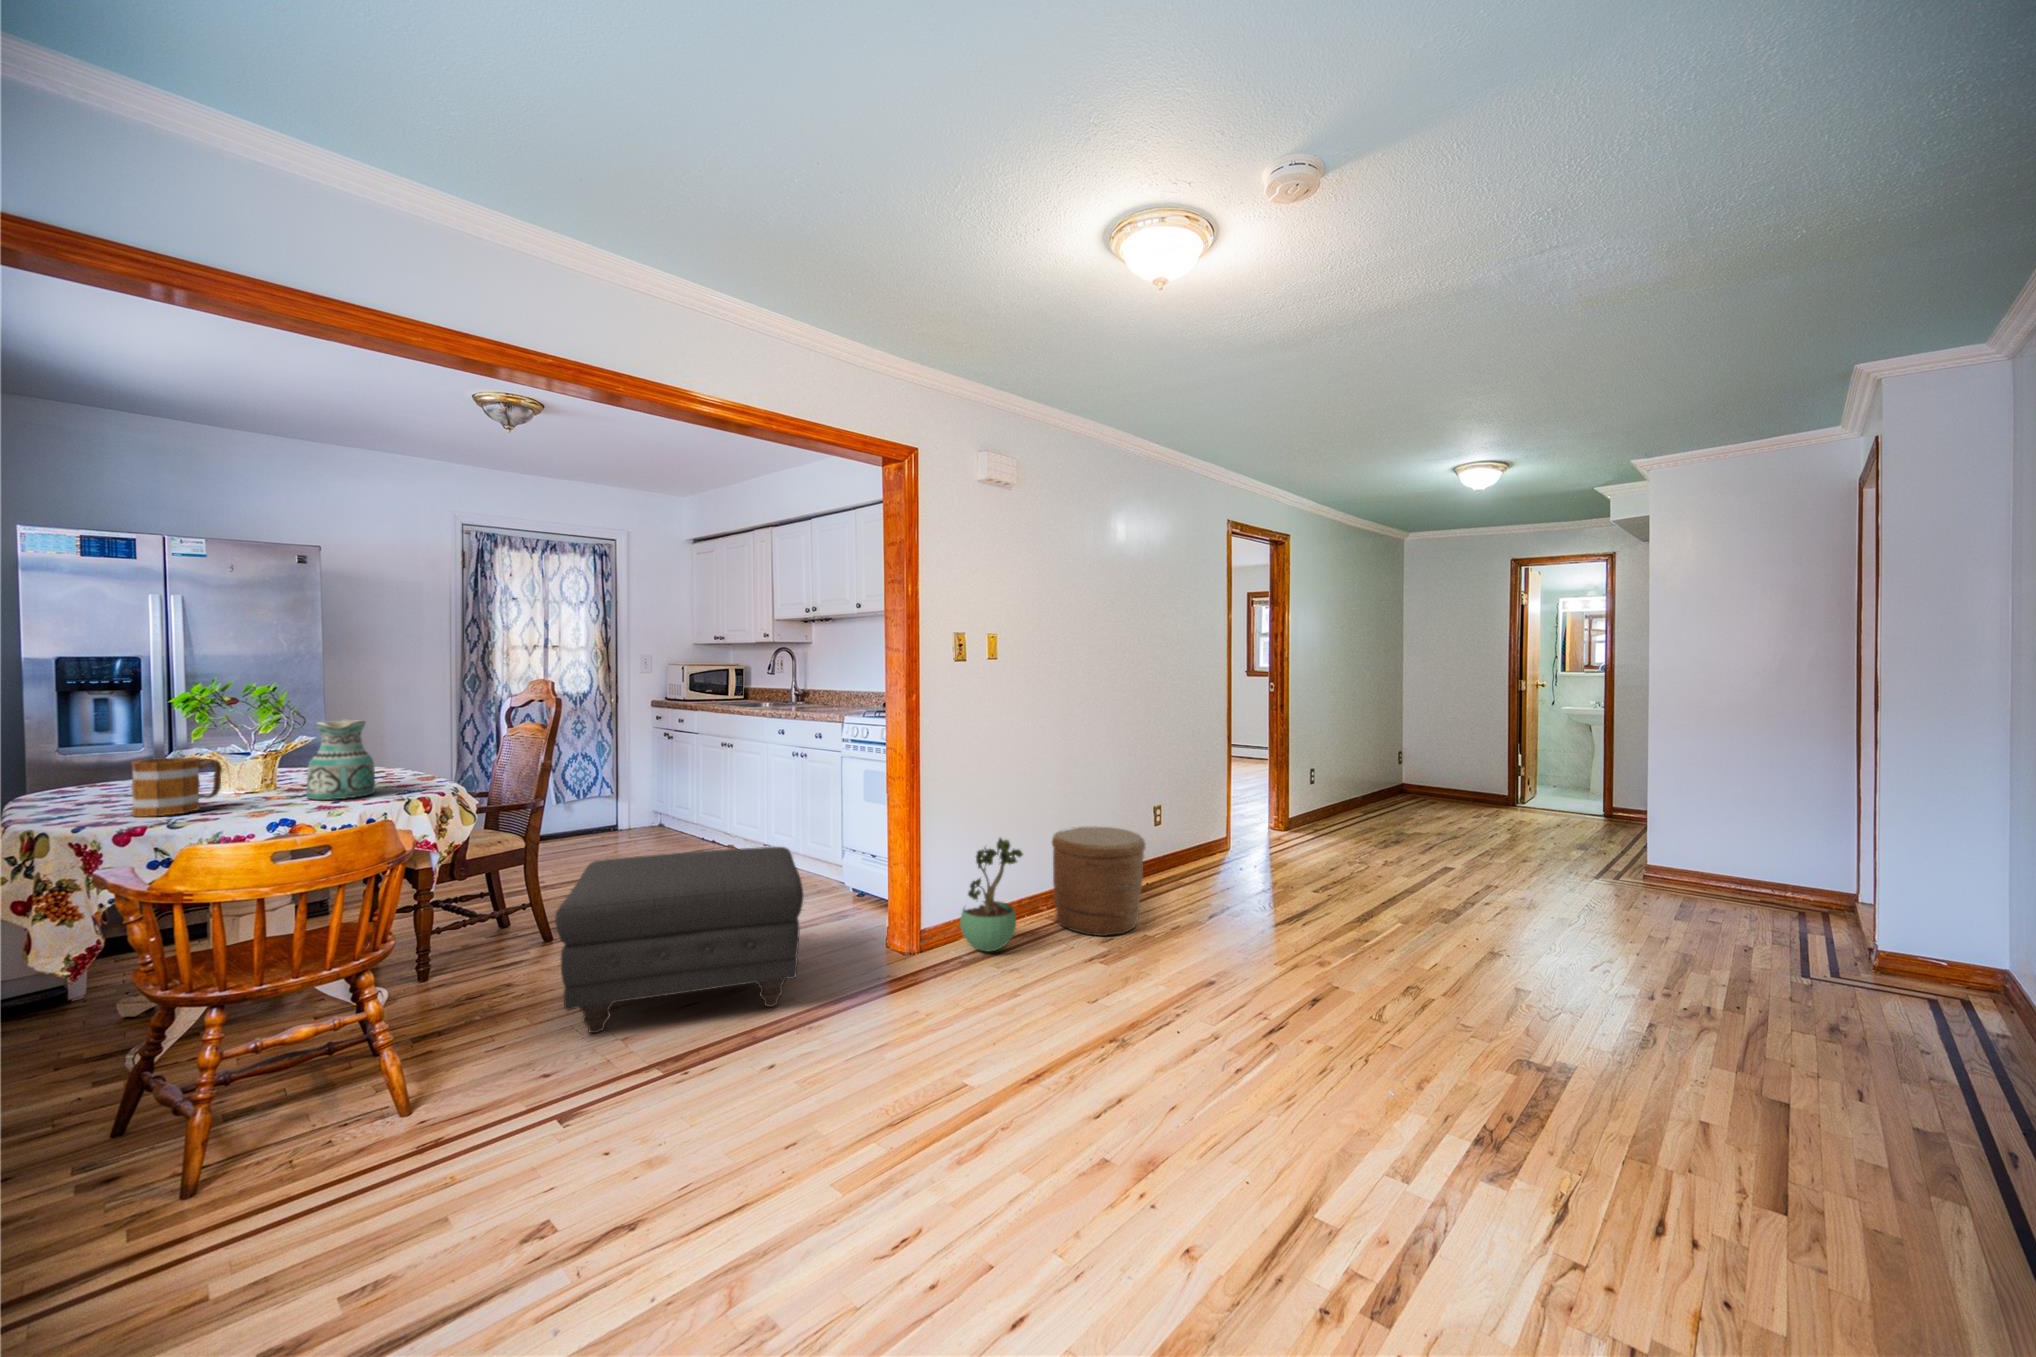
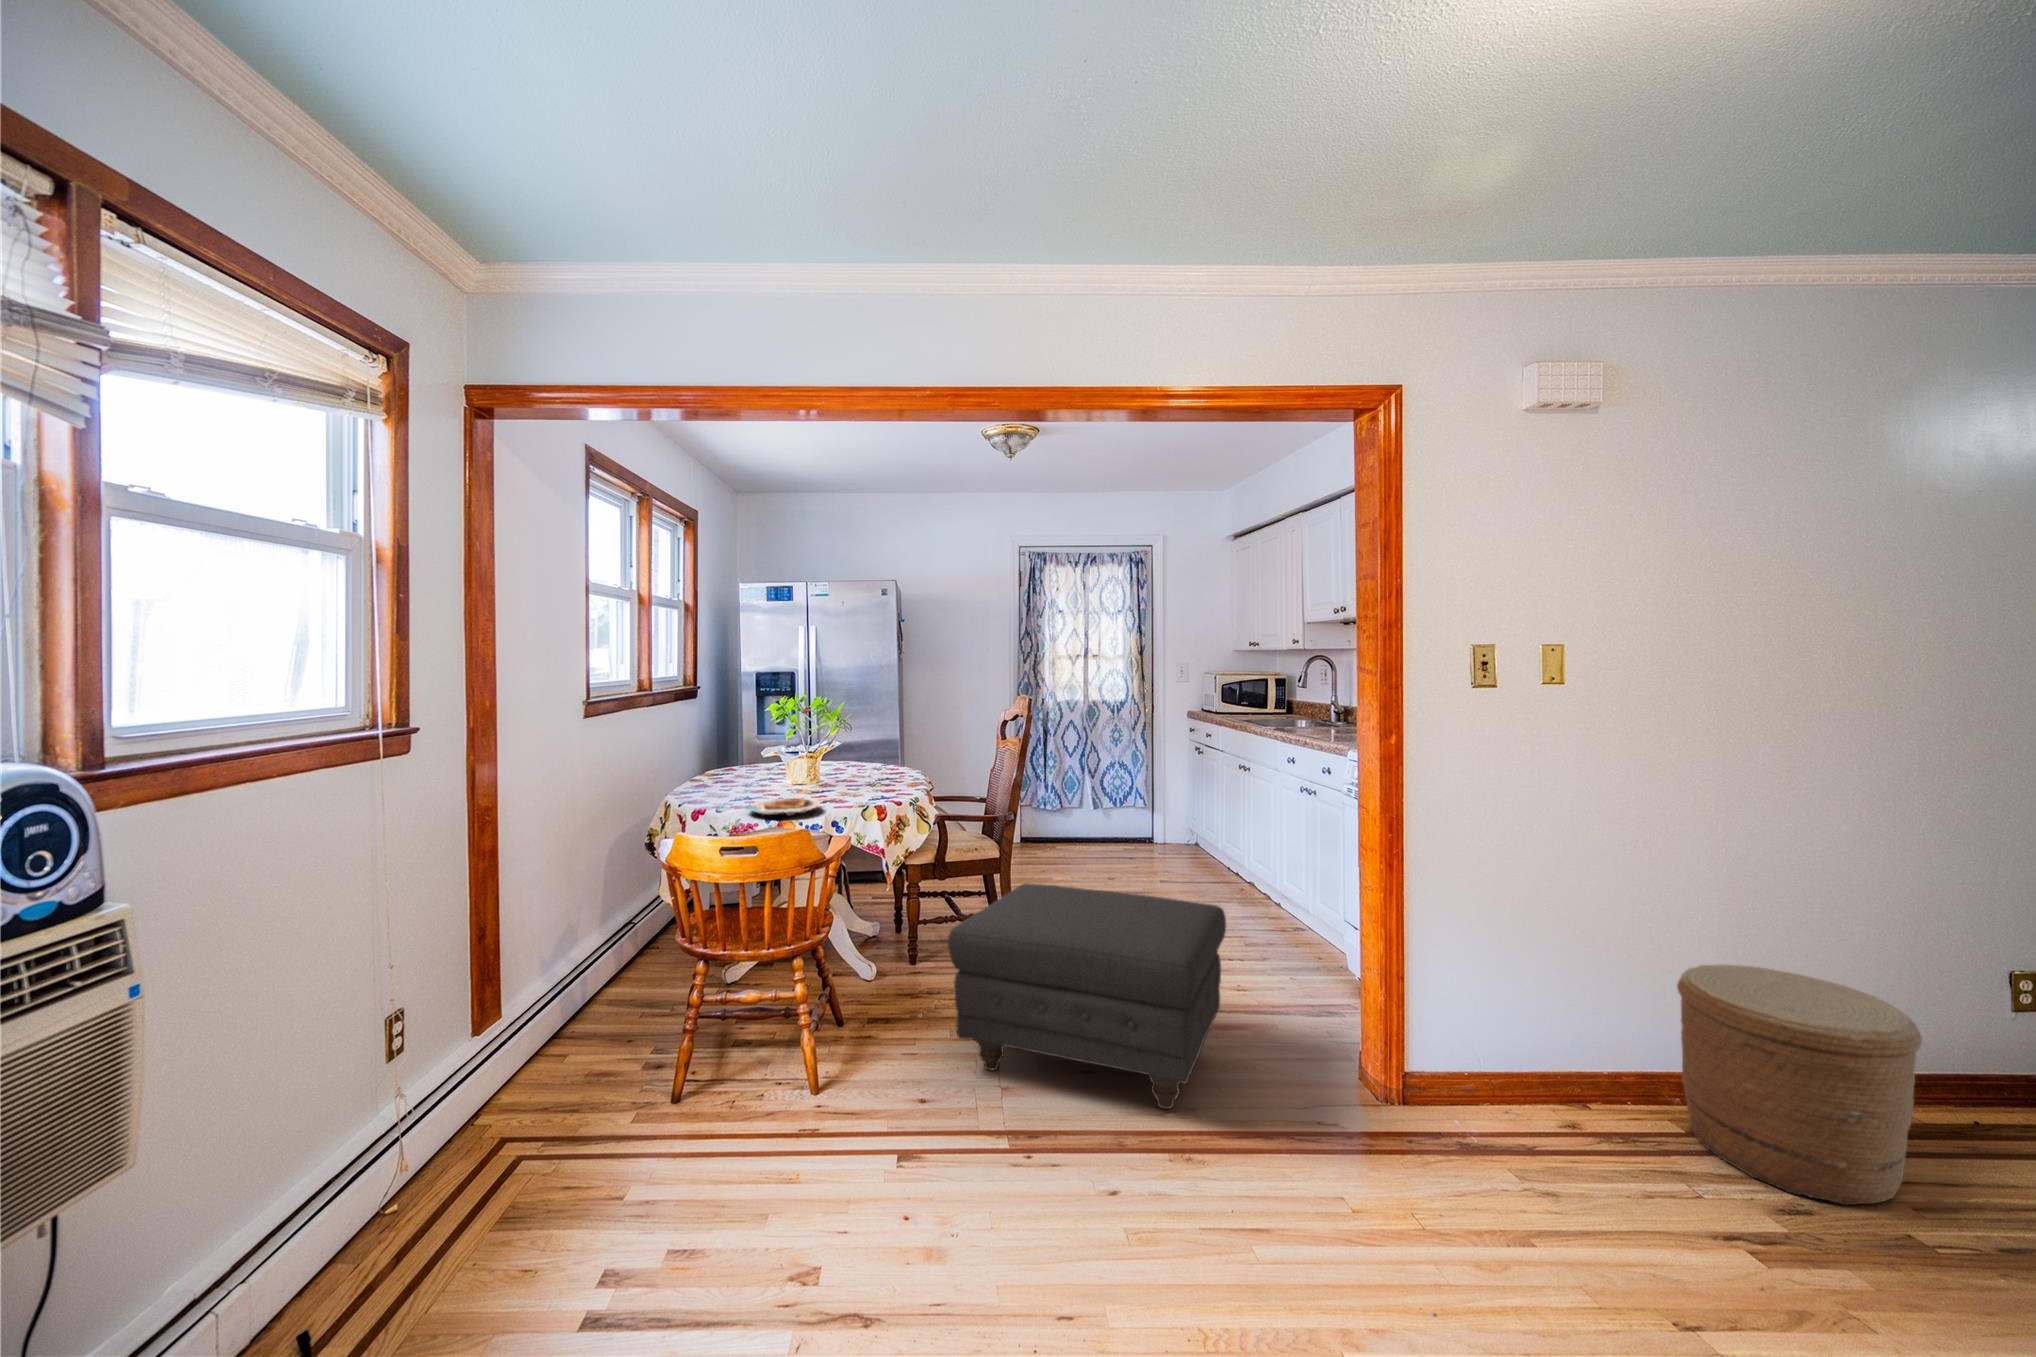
ceramic pitcher: present [306,718,375,800] -> none [817,725,862,795]
mug: present [131,757,222,817] -> none [716,752,769,797]
plate: none [236,803,356,825] -> present [746,799,819,815]
potted plant: present [960,838,1023,952] -> none [1470,957,1596,1142]

